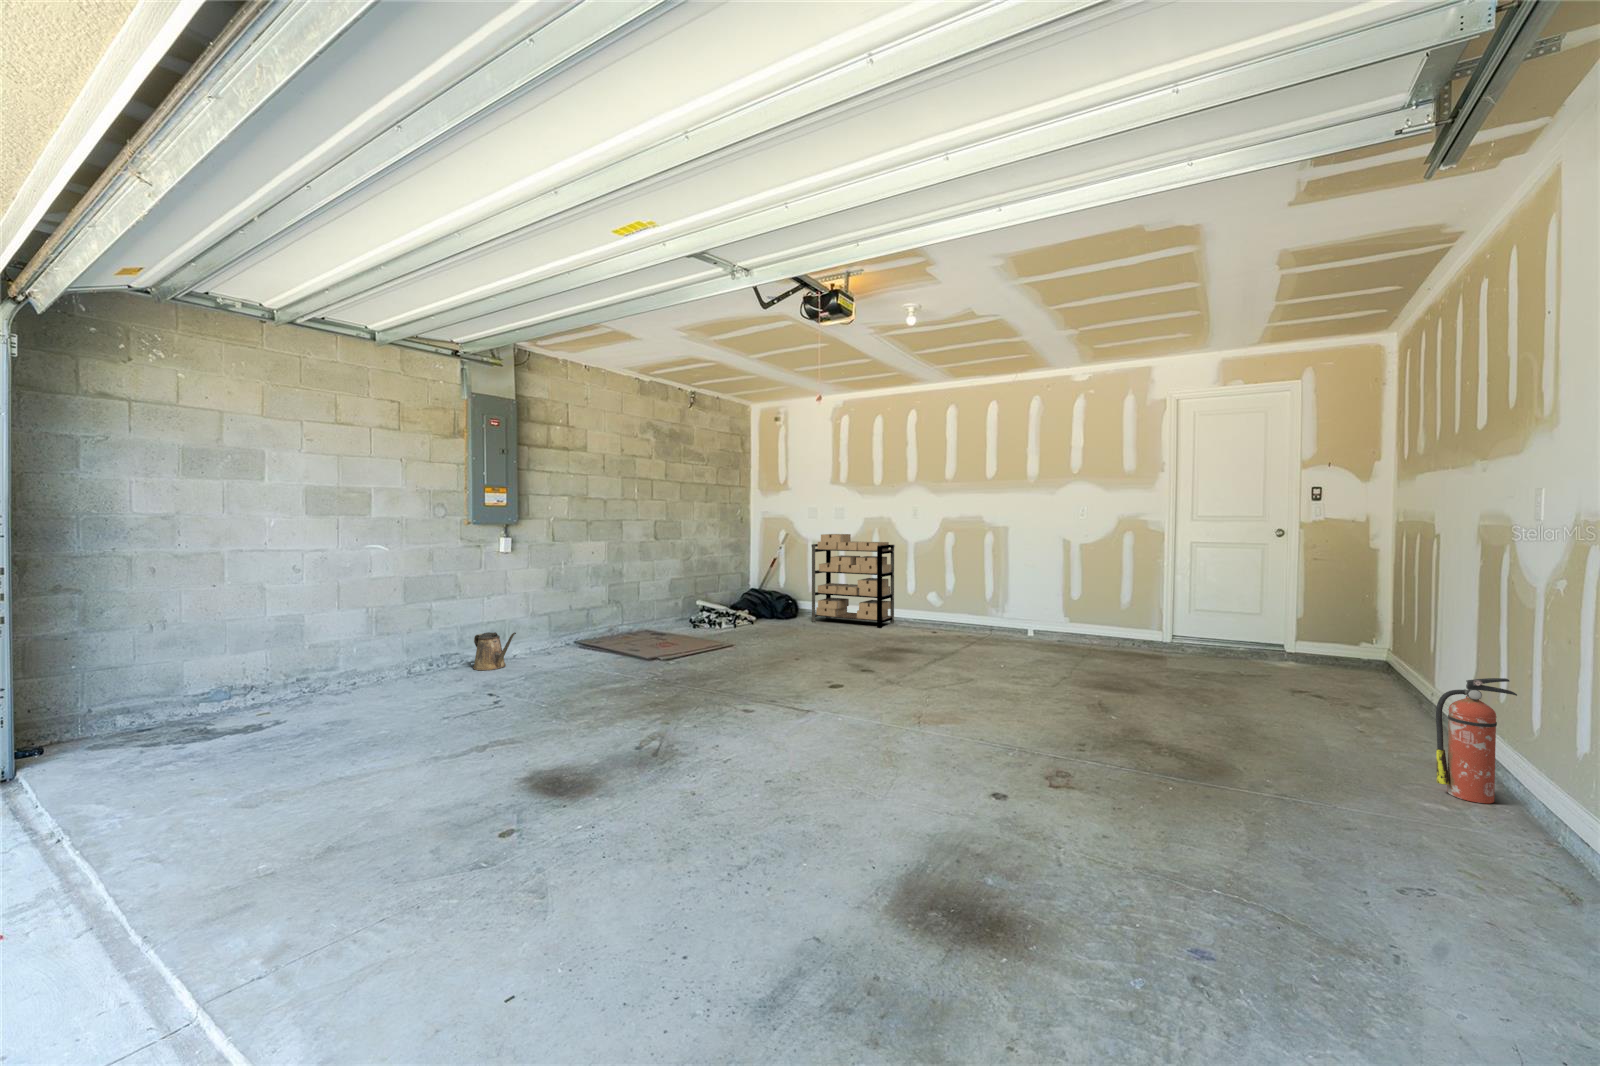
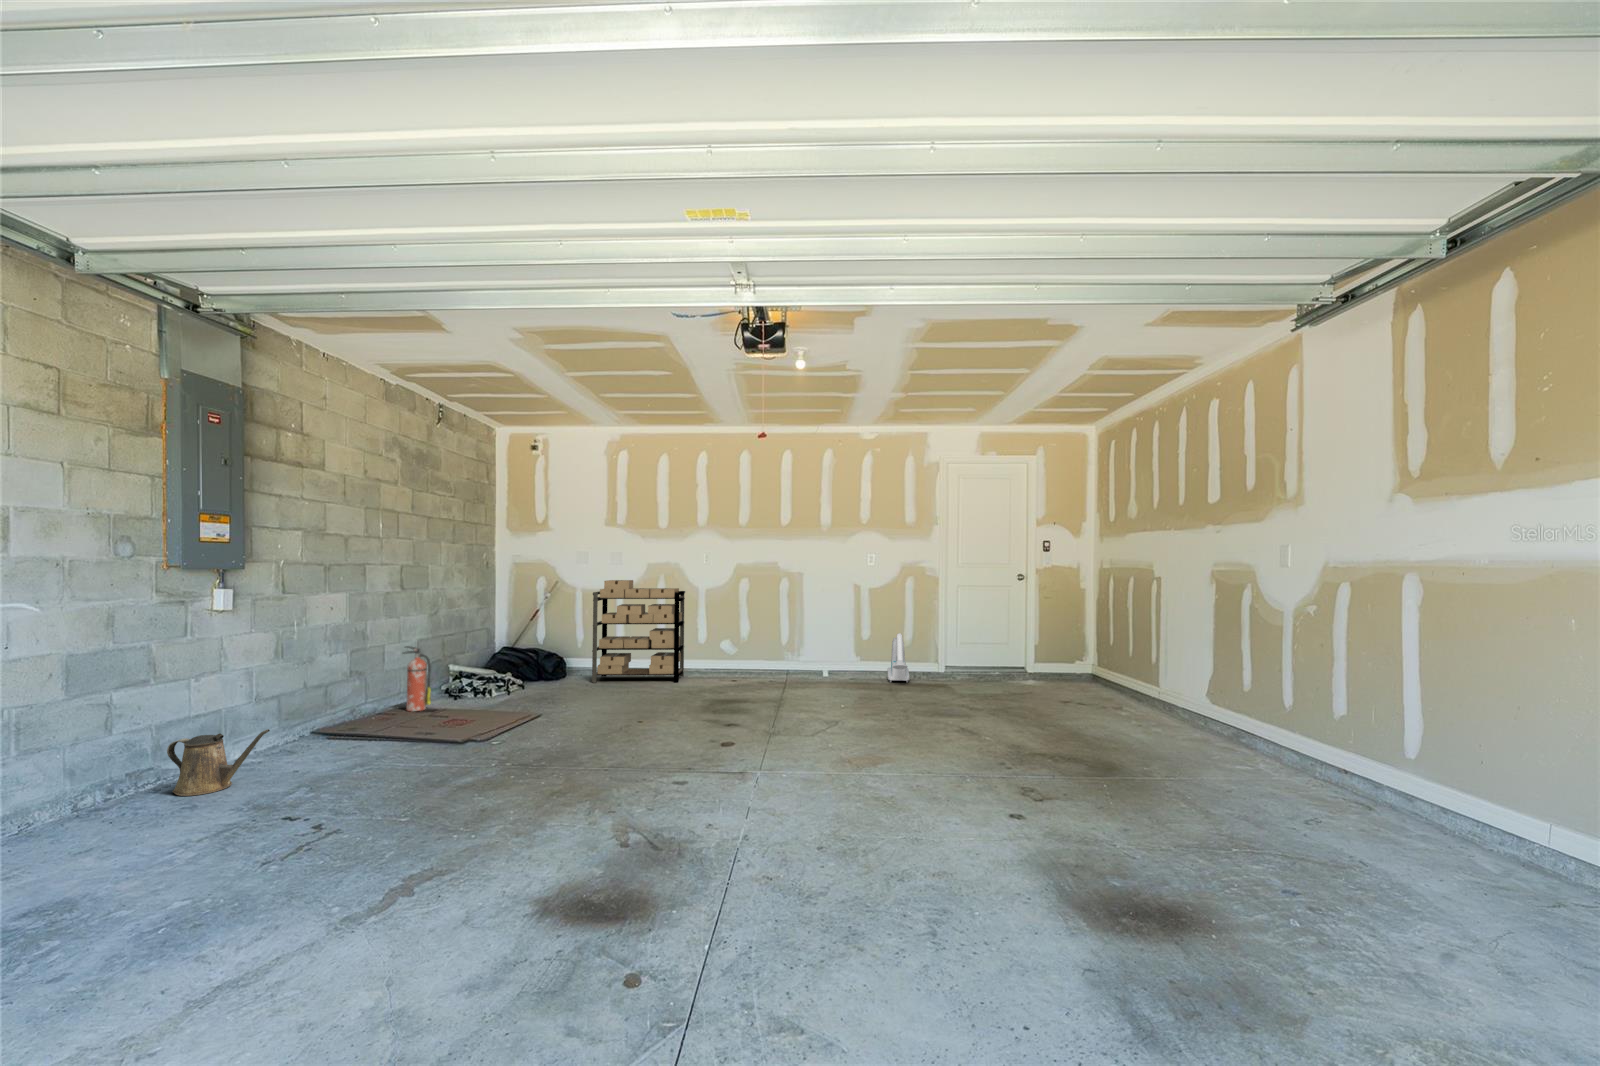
vacuum cleaner: none [1085,595,1121,650] -> present [888,633,909,682]
fire extinguisher: present [1436,678,1517,803] -> present [404,646,431,711]

